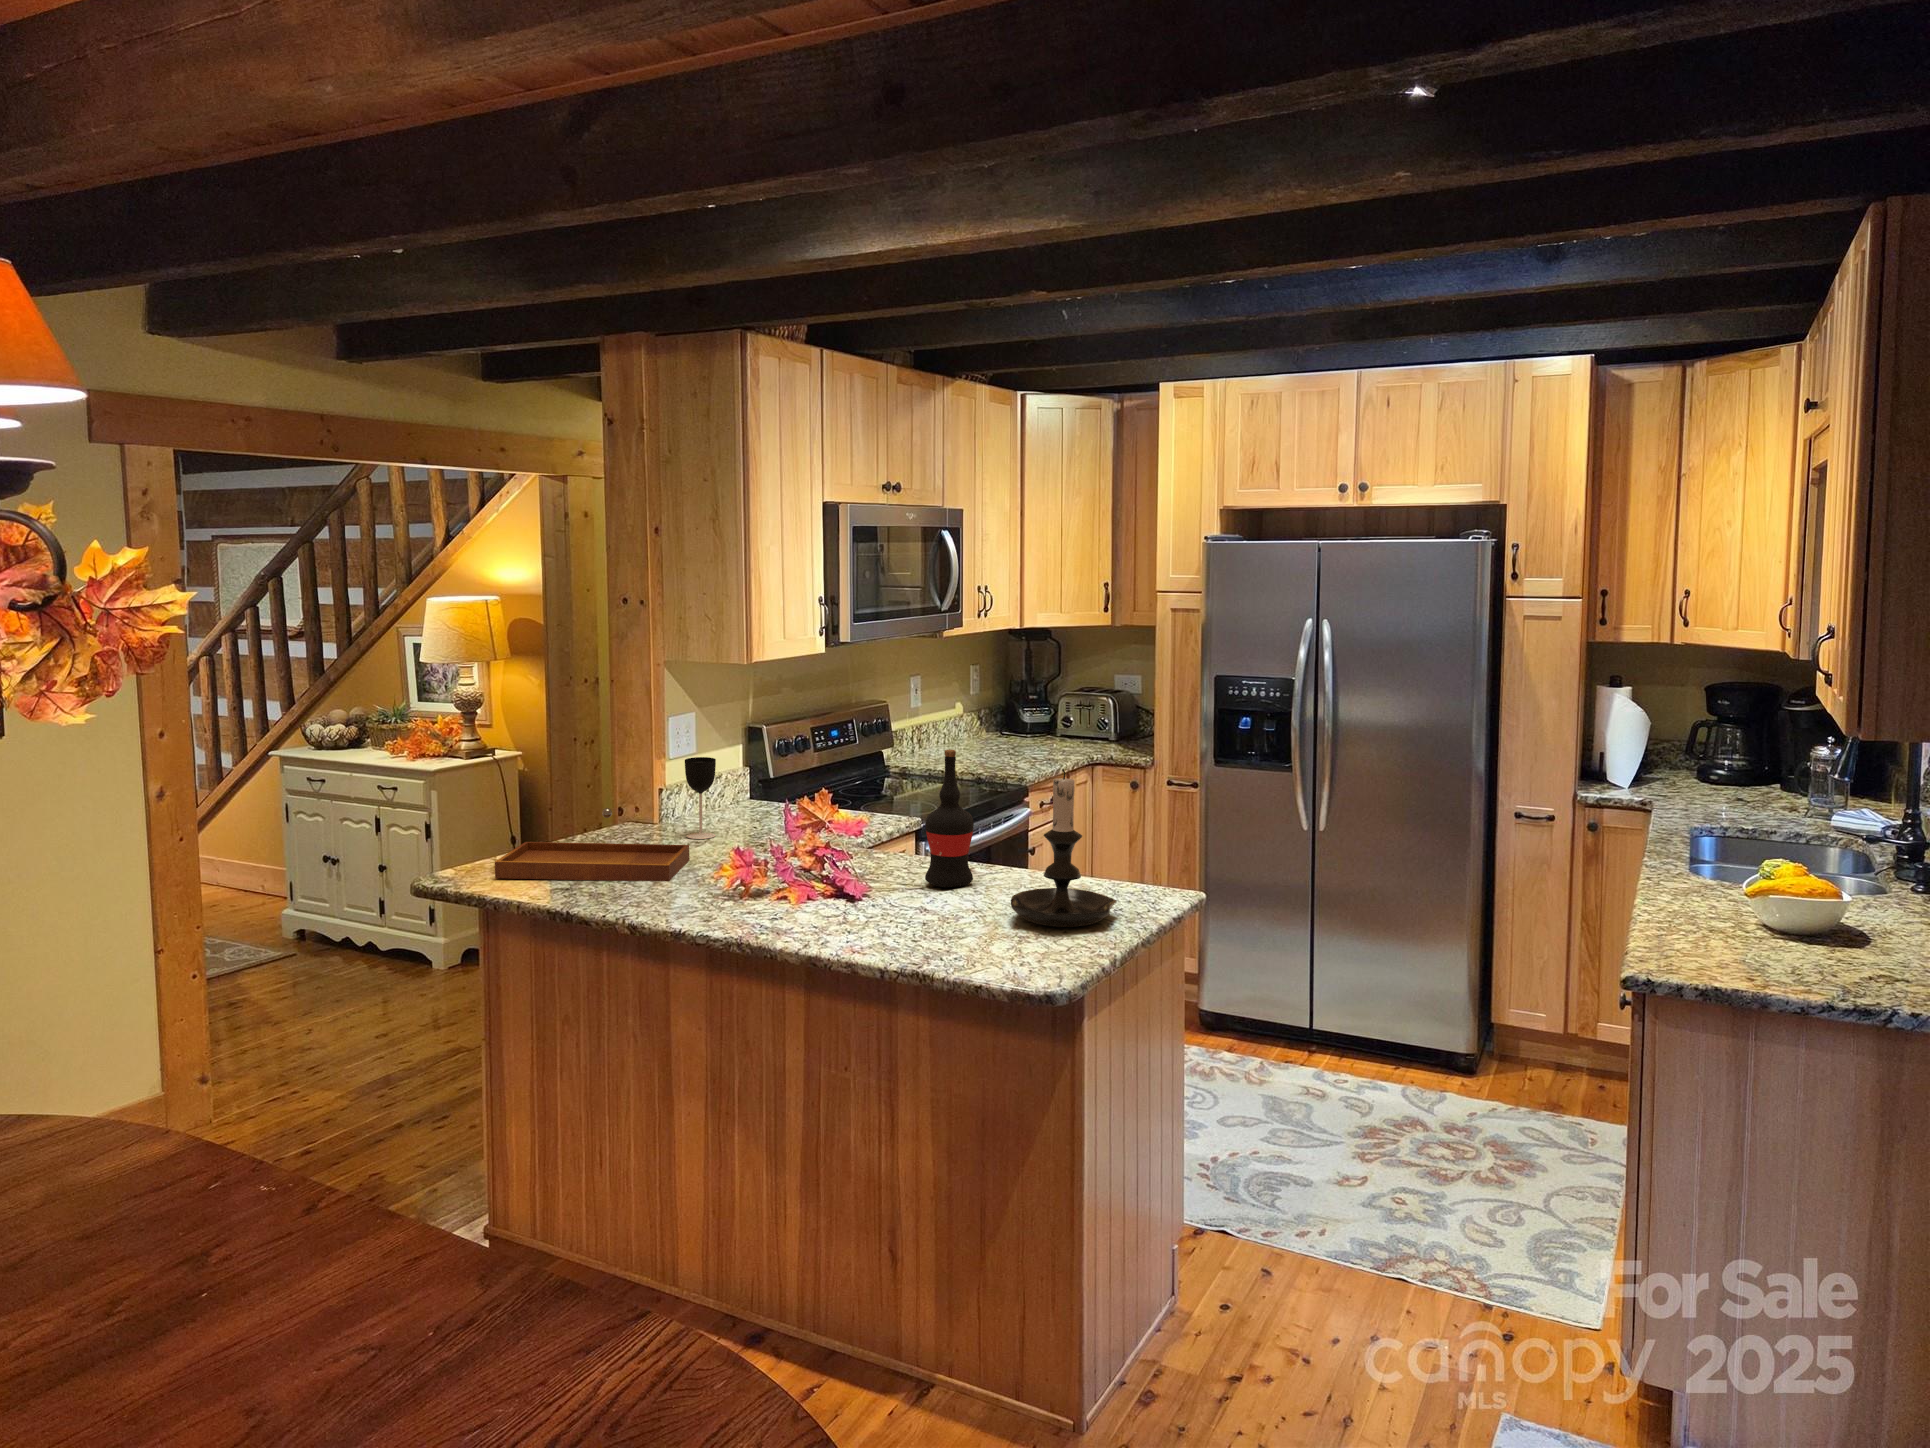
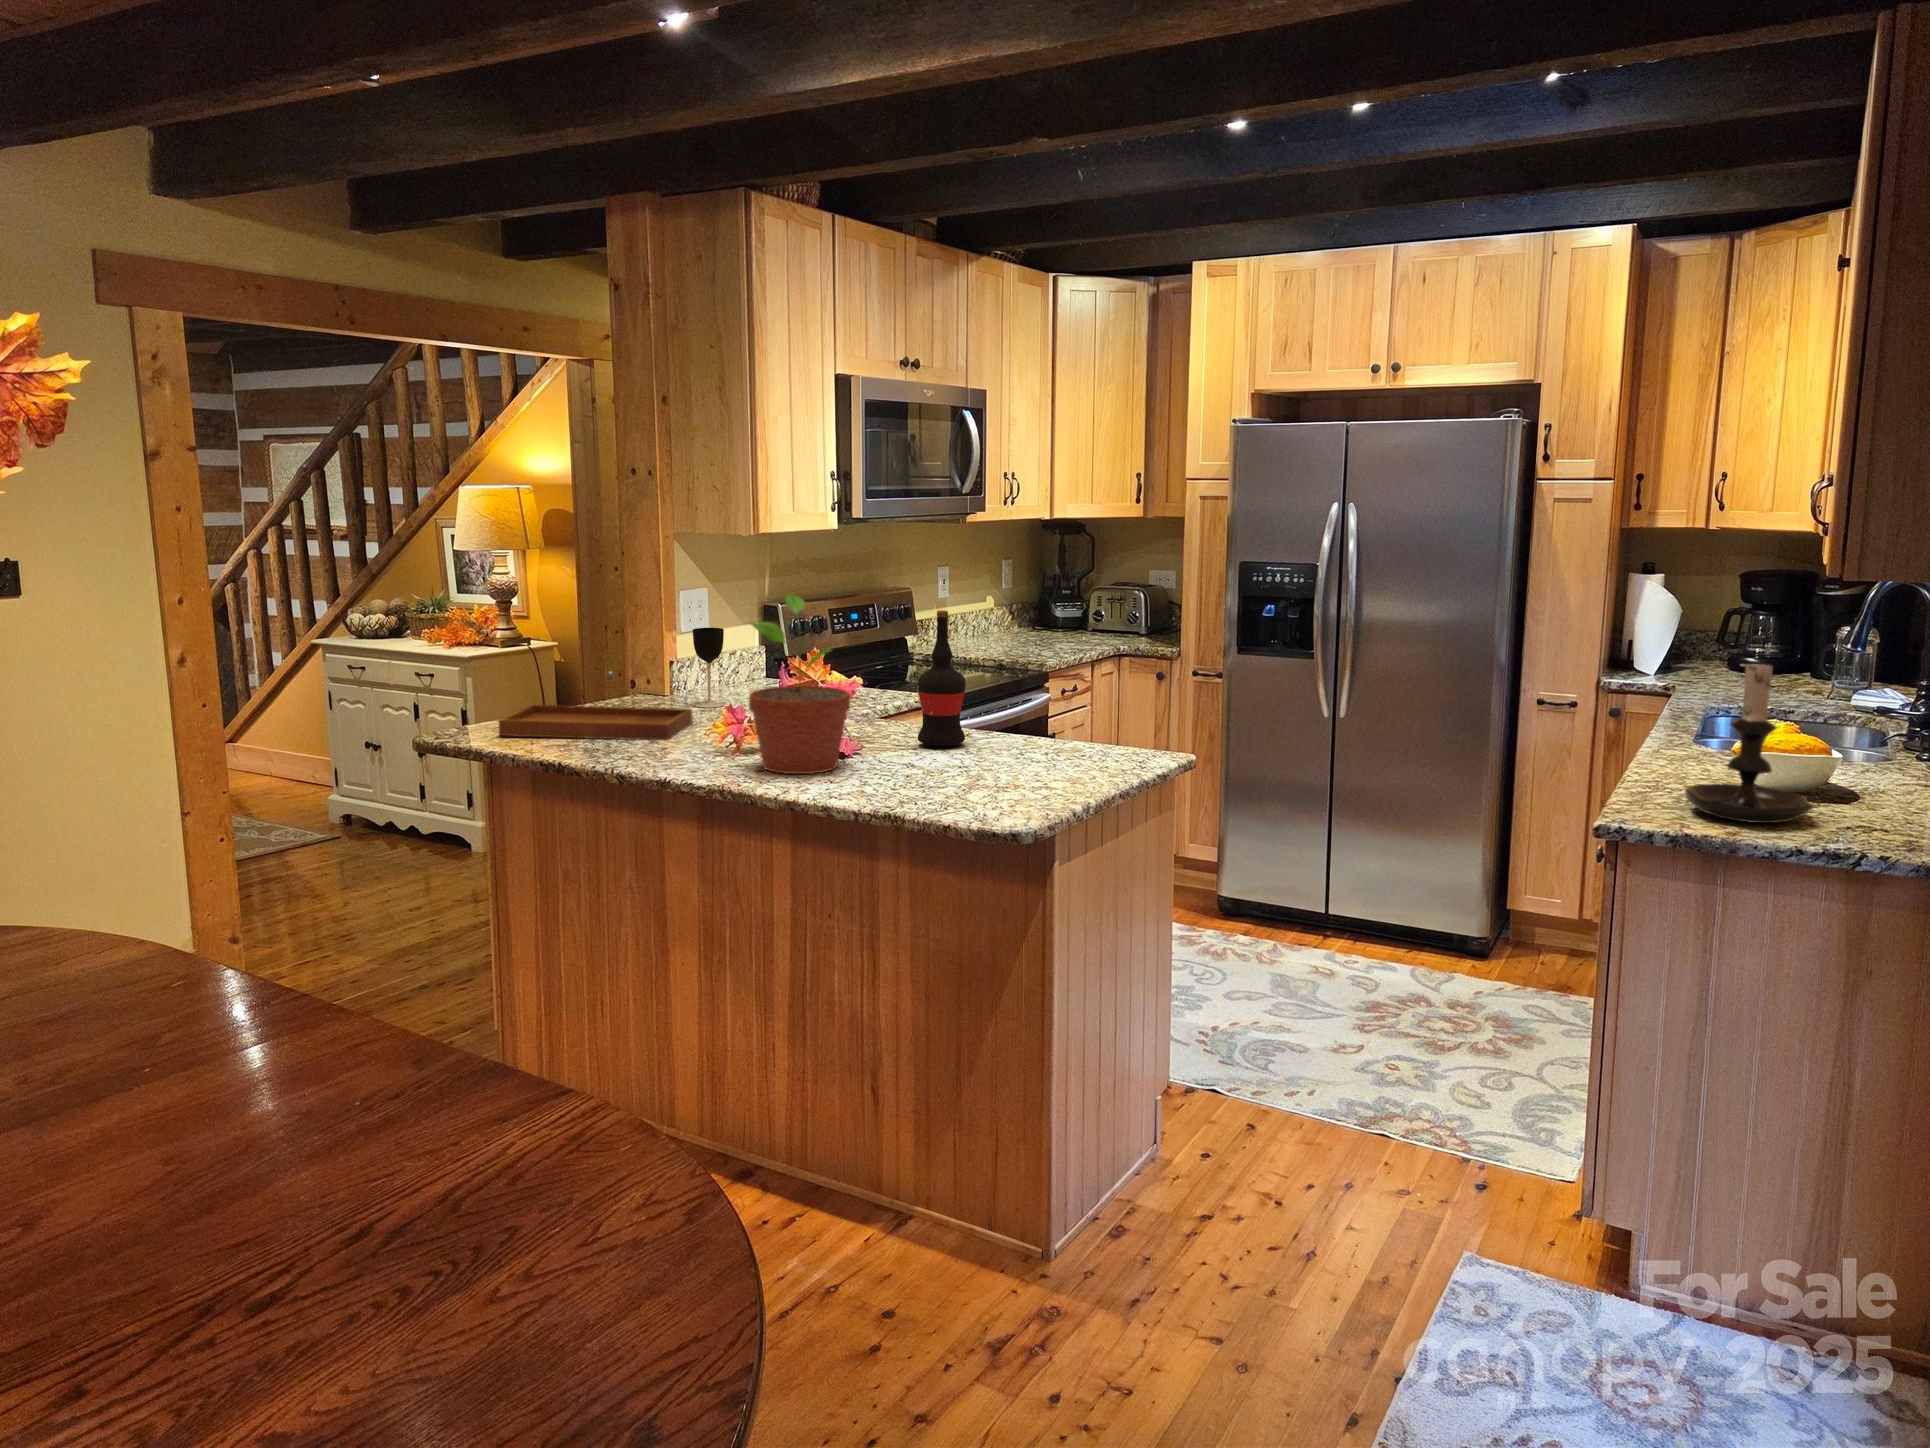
potted plant: none [761,737,864,924] -> present [749,594,850,774]
candle holder: present [1011,769,1116,927] -> present [1685,654,1814,823]

